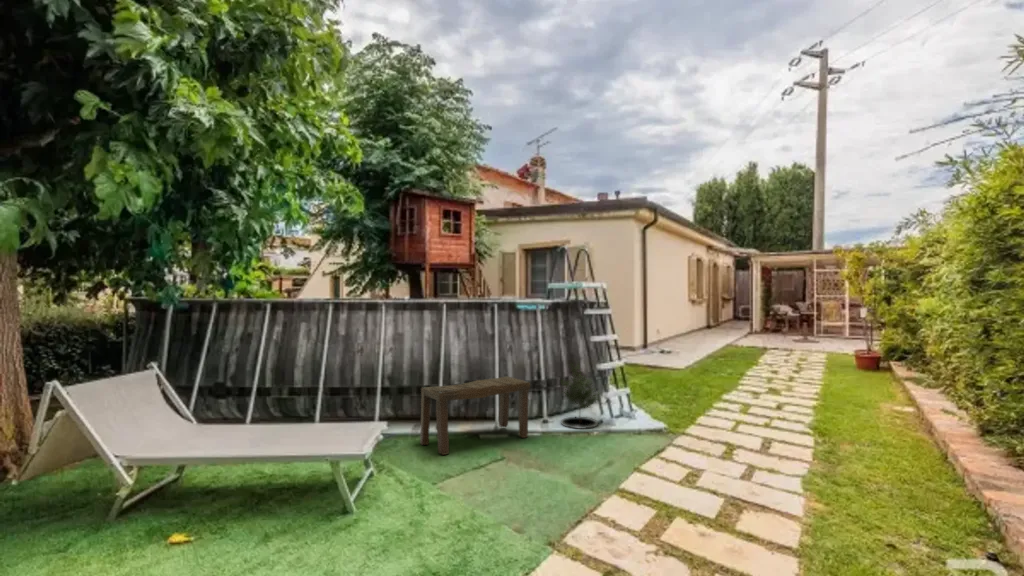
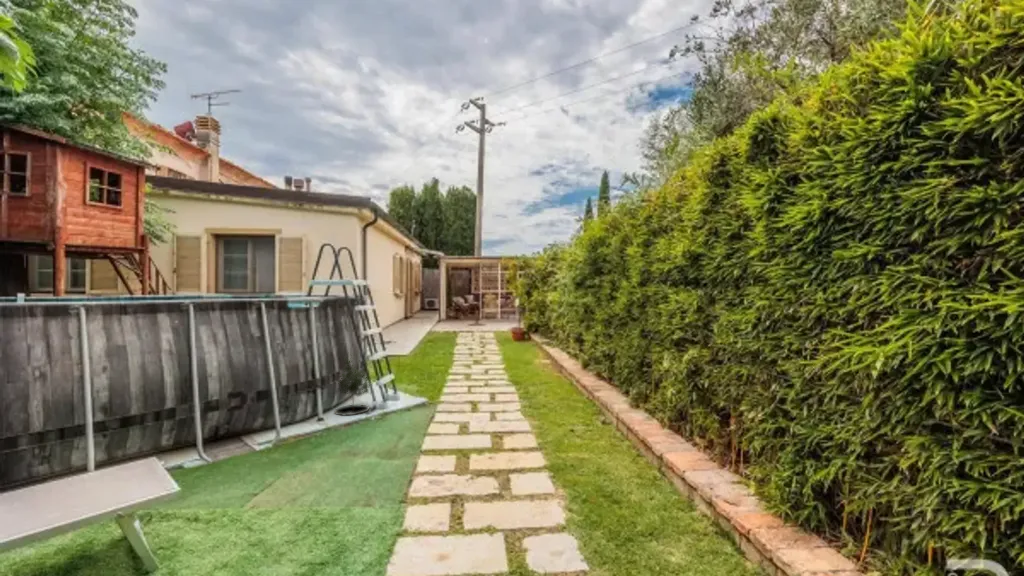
bench: present [420,376,530,455] -> none [195,377,316,464]

